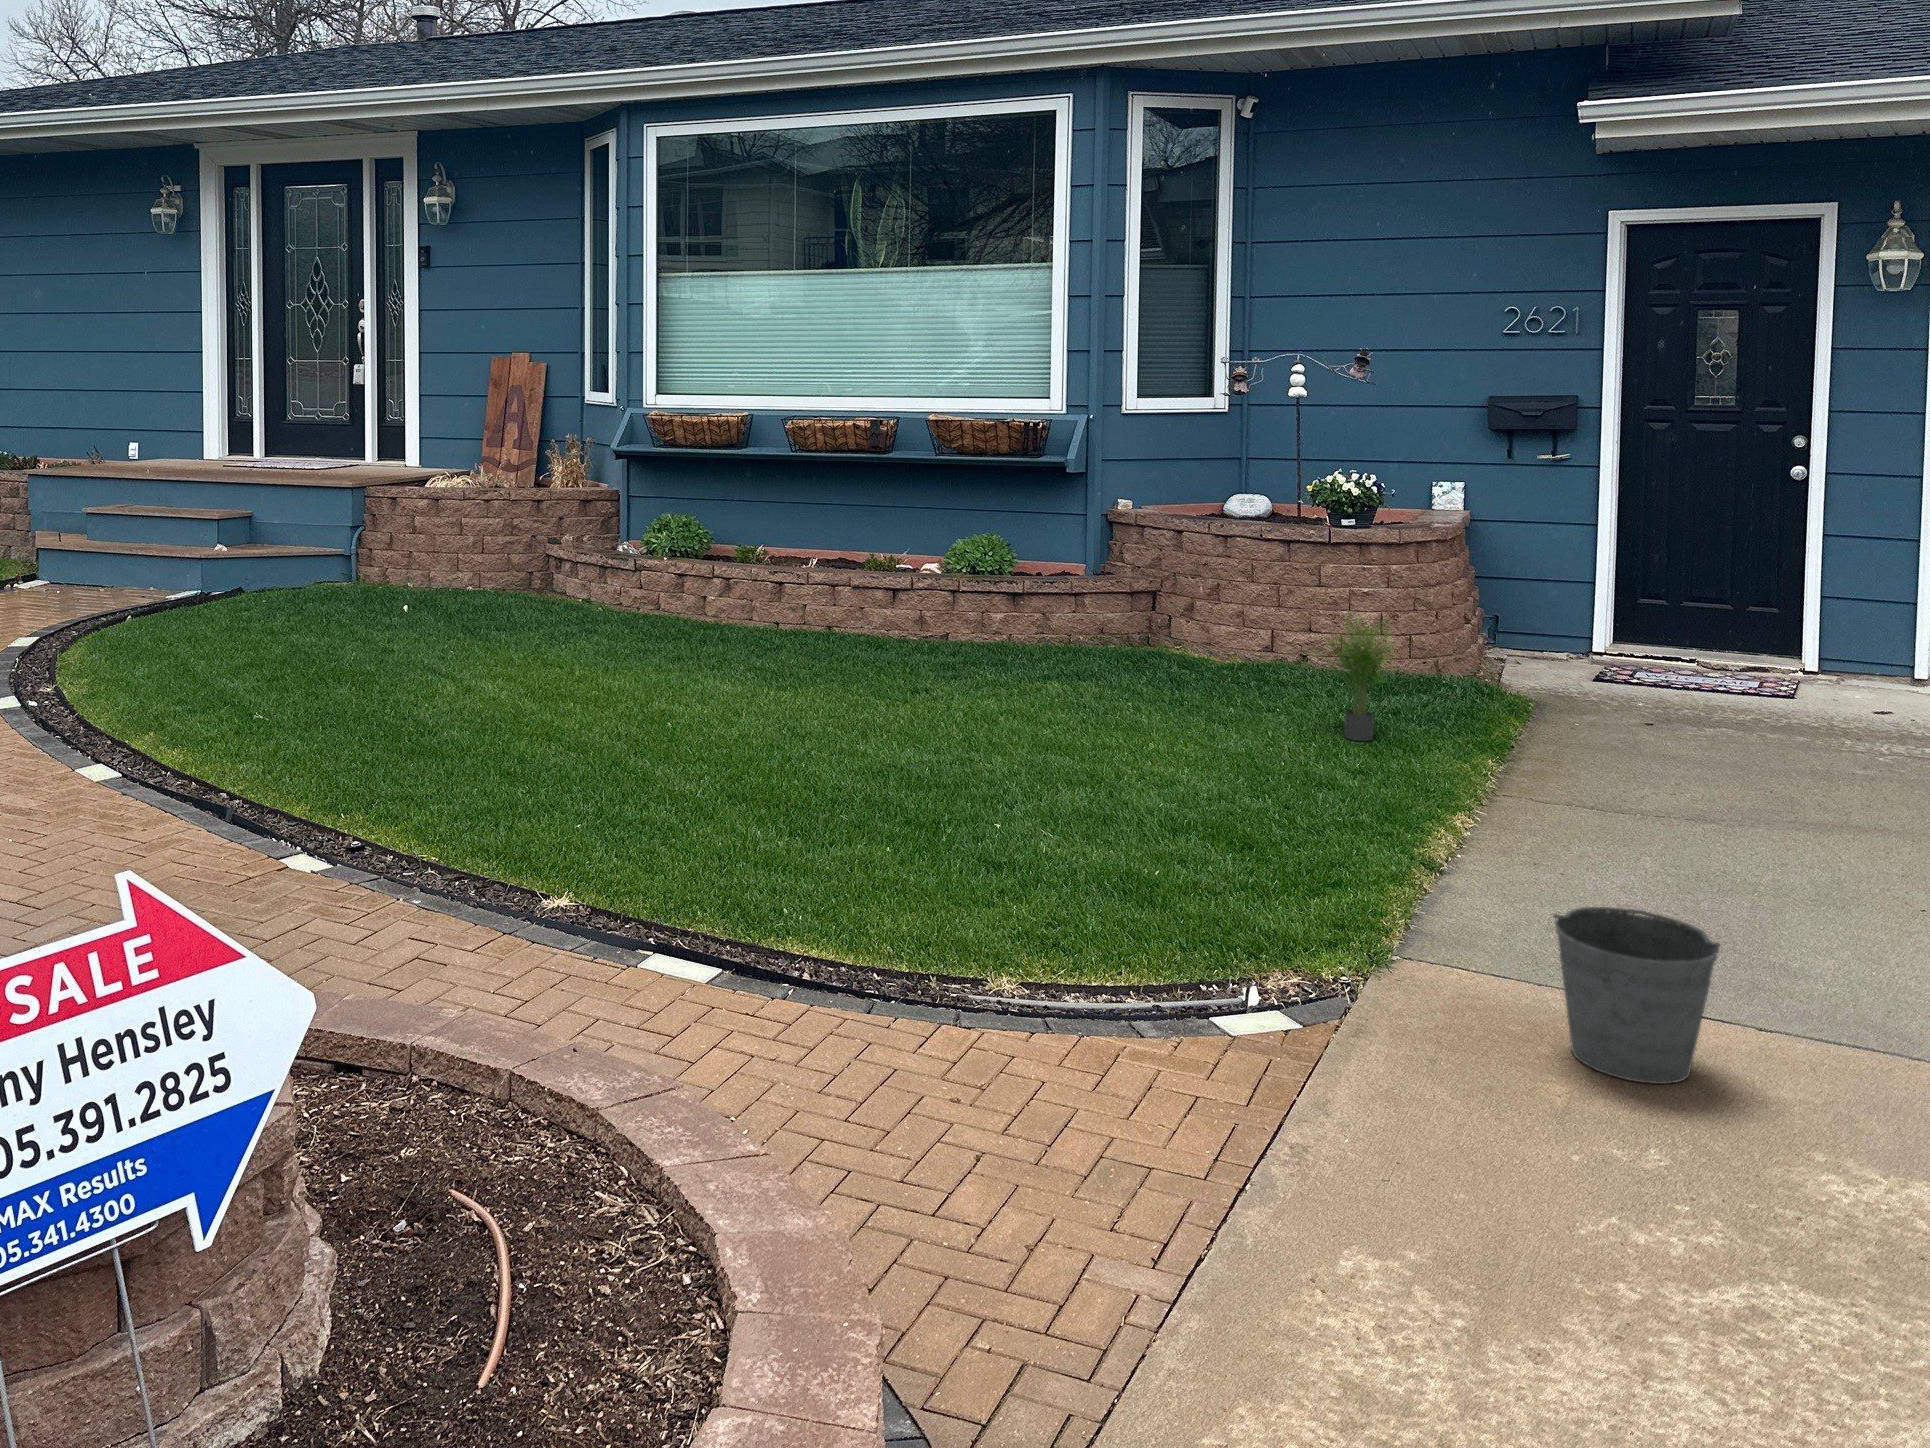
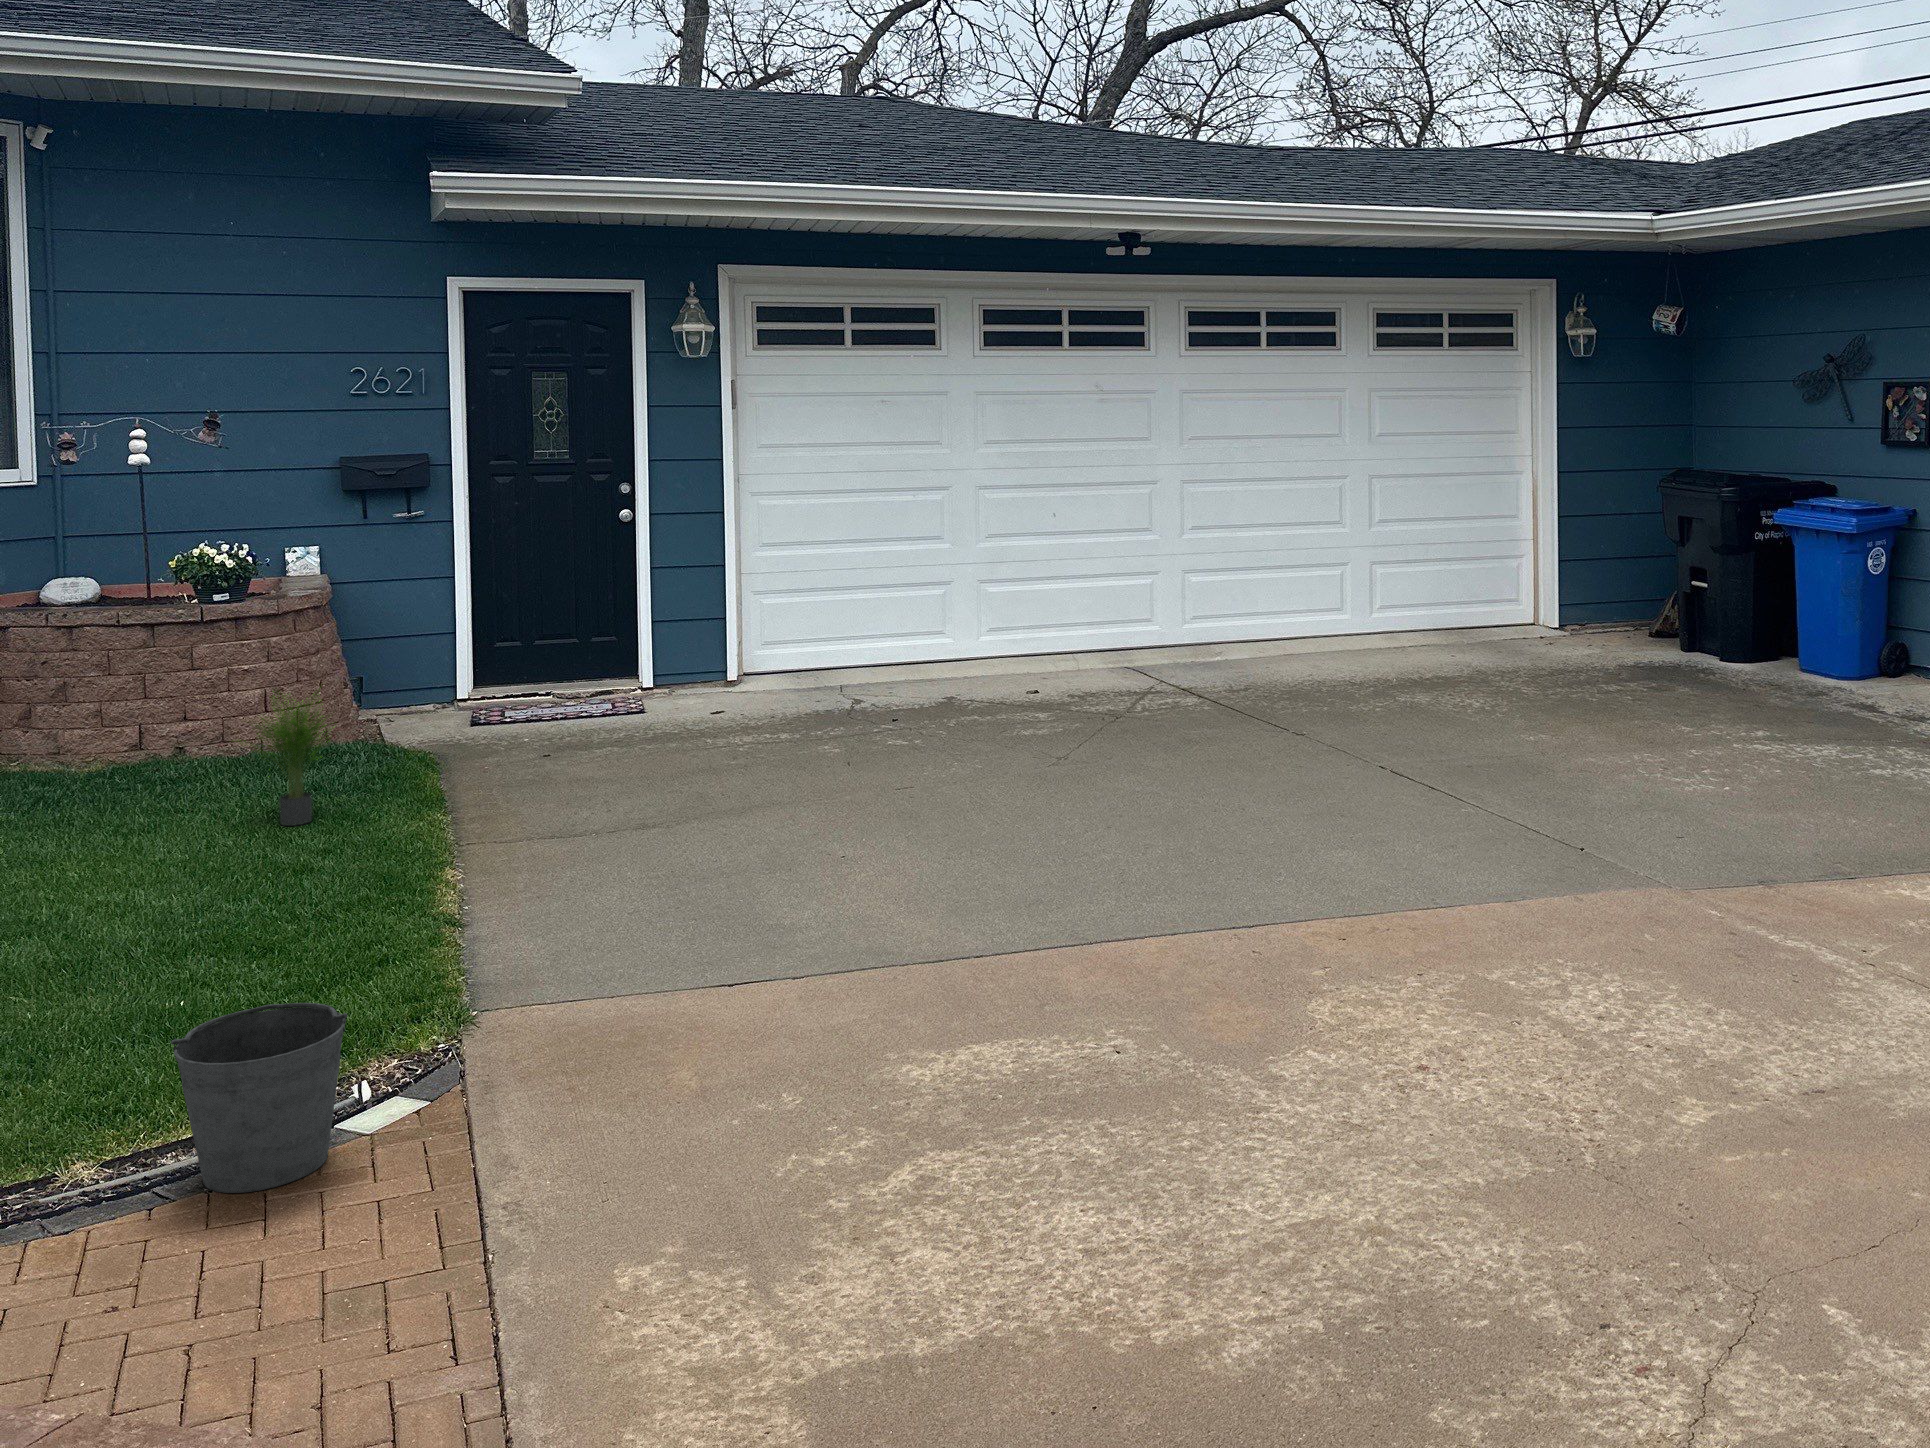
bucket: present [1554,907,1720,1084] -> present [171,1003,347,1193]

